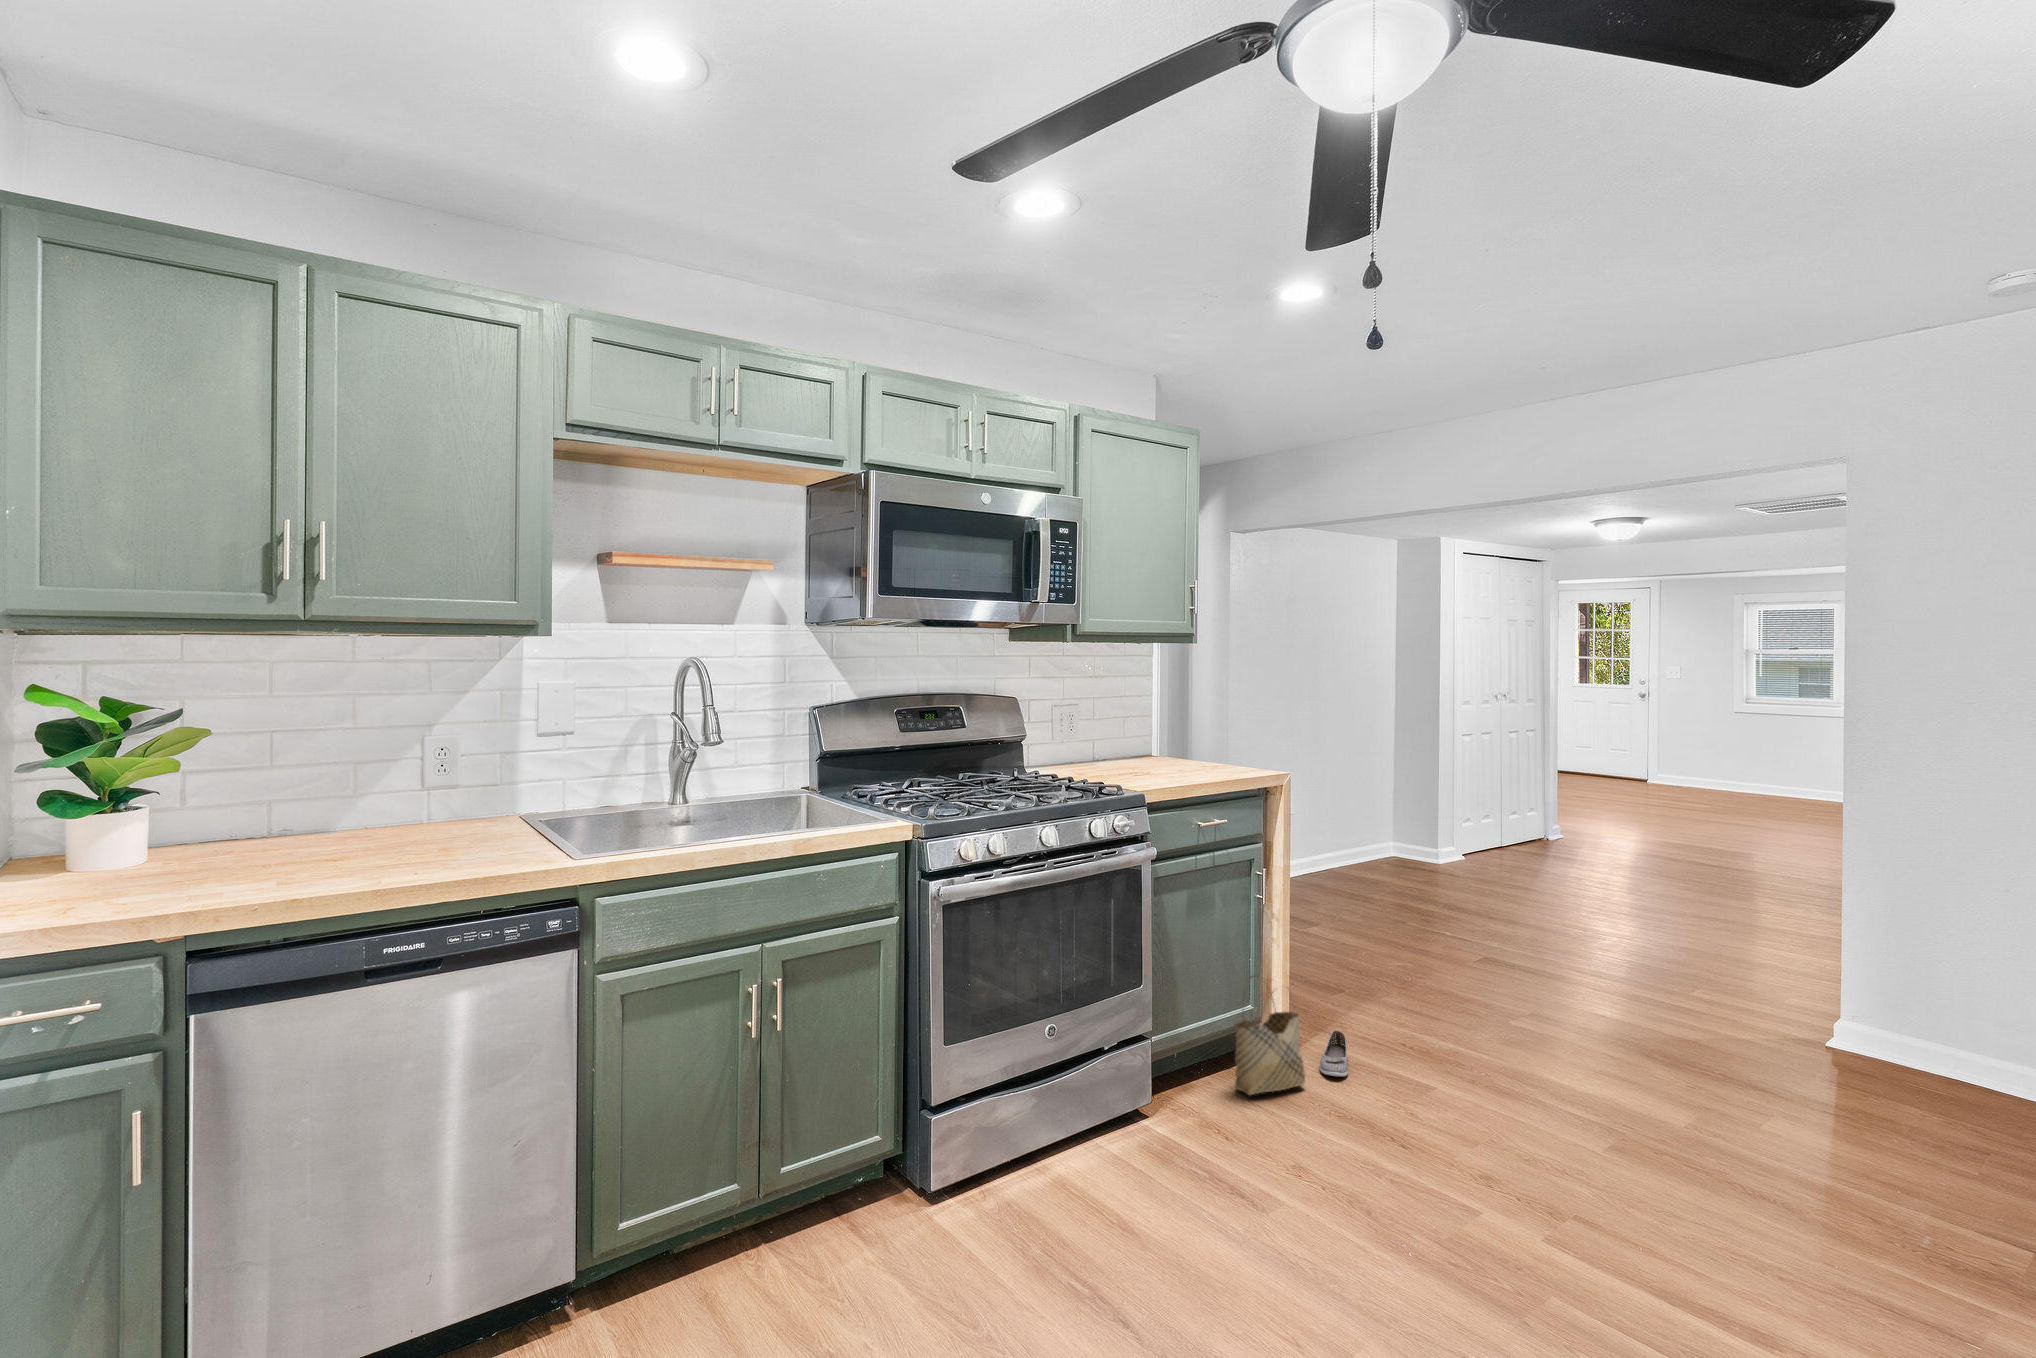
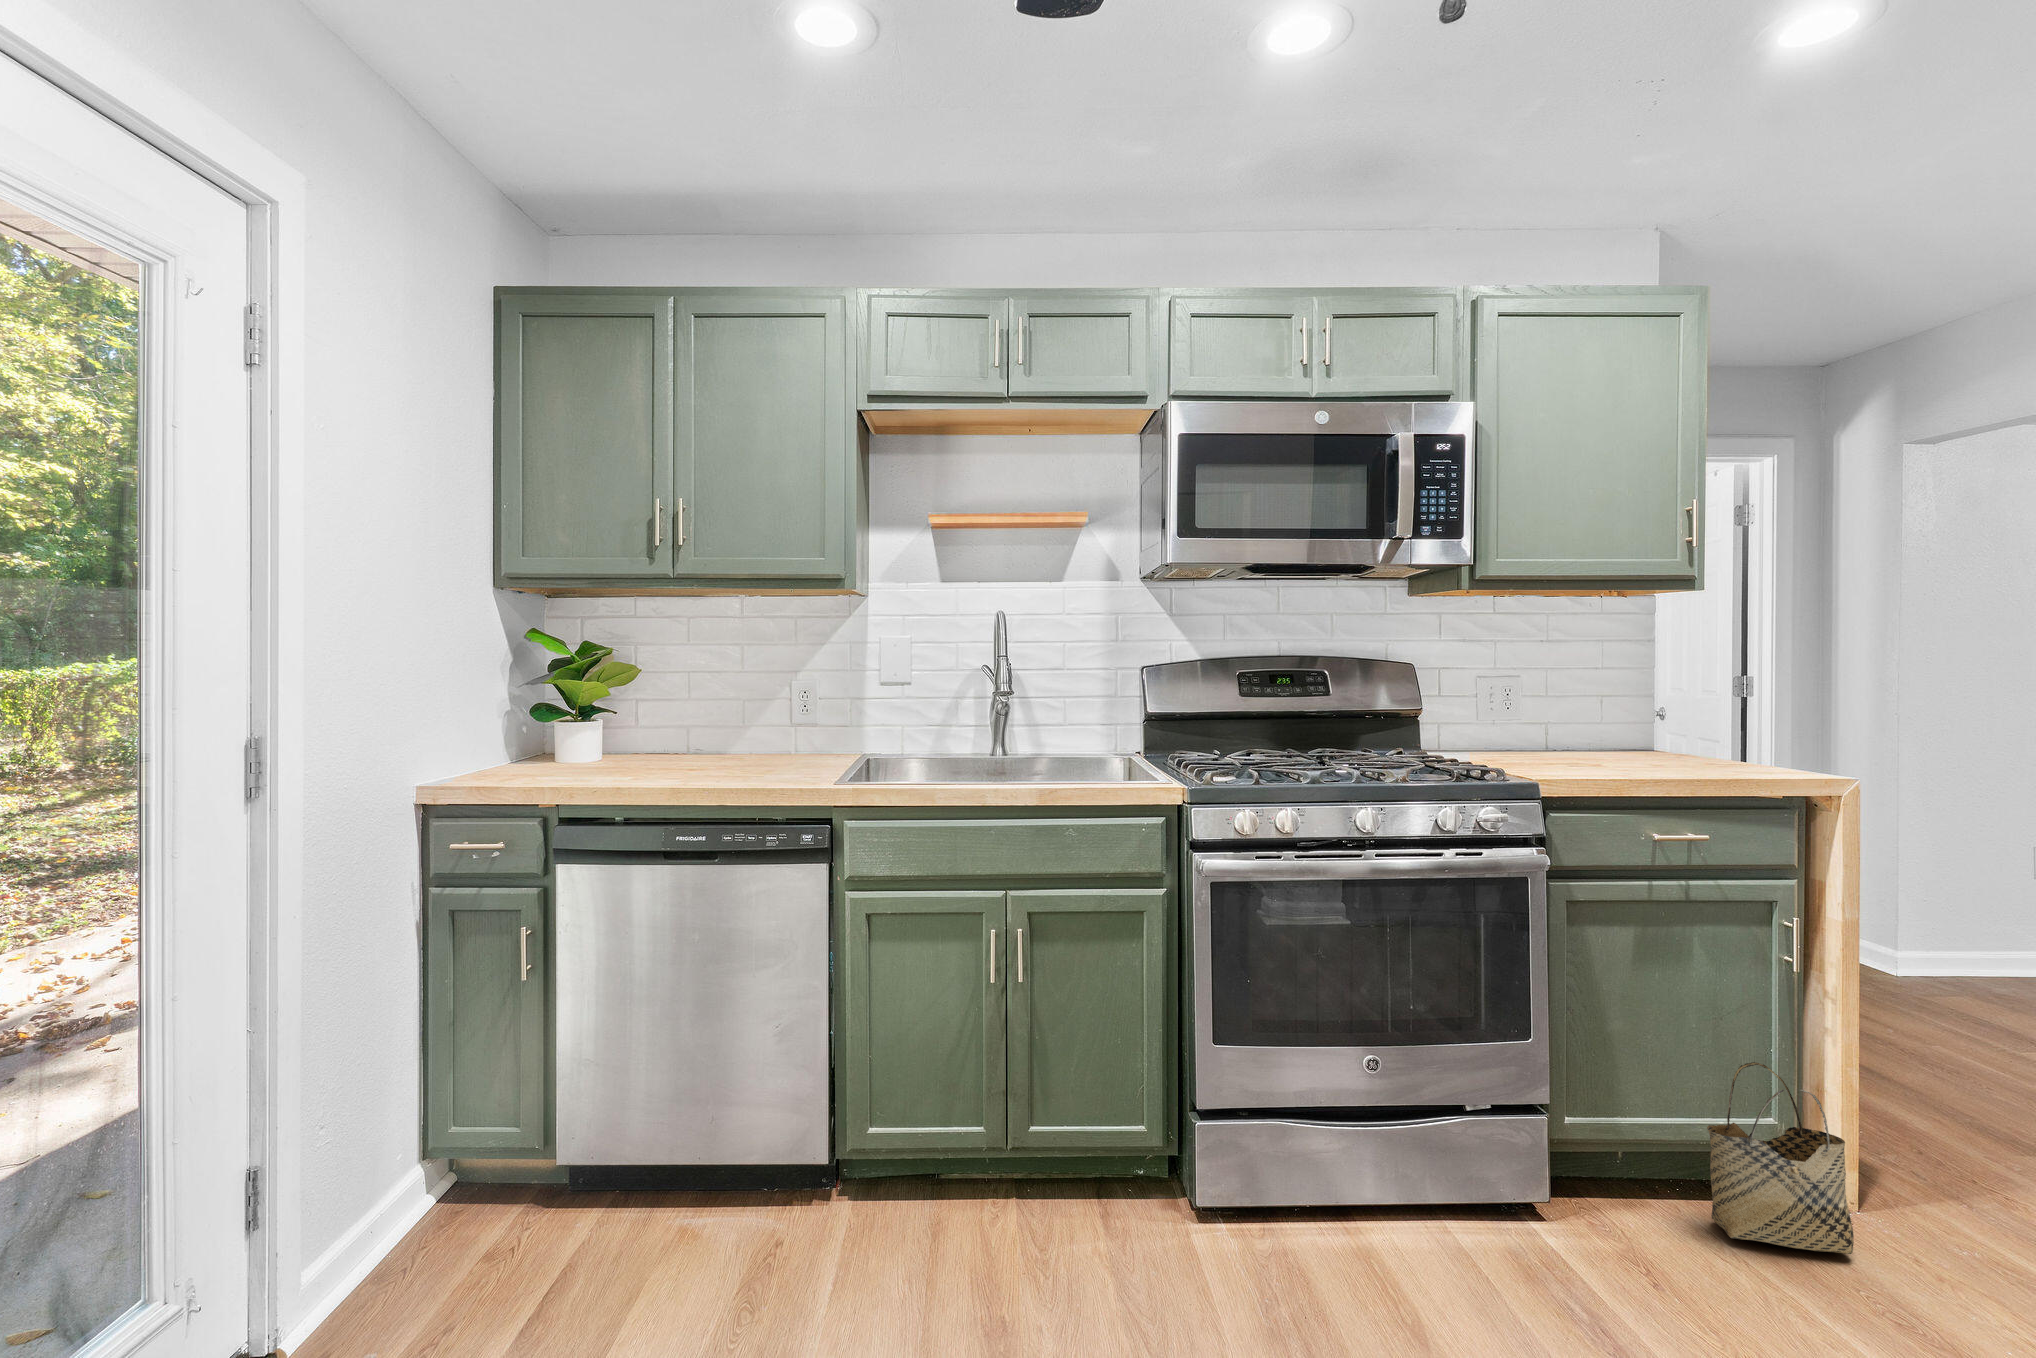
shoe: present [1320,1031,1348,1076] -> none [1901,1188,1974,1267]

